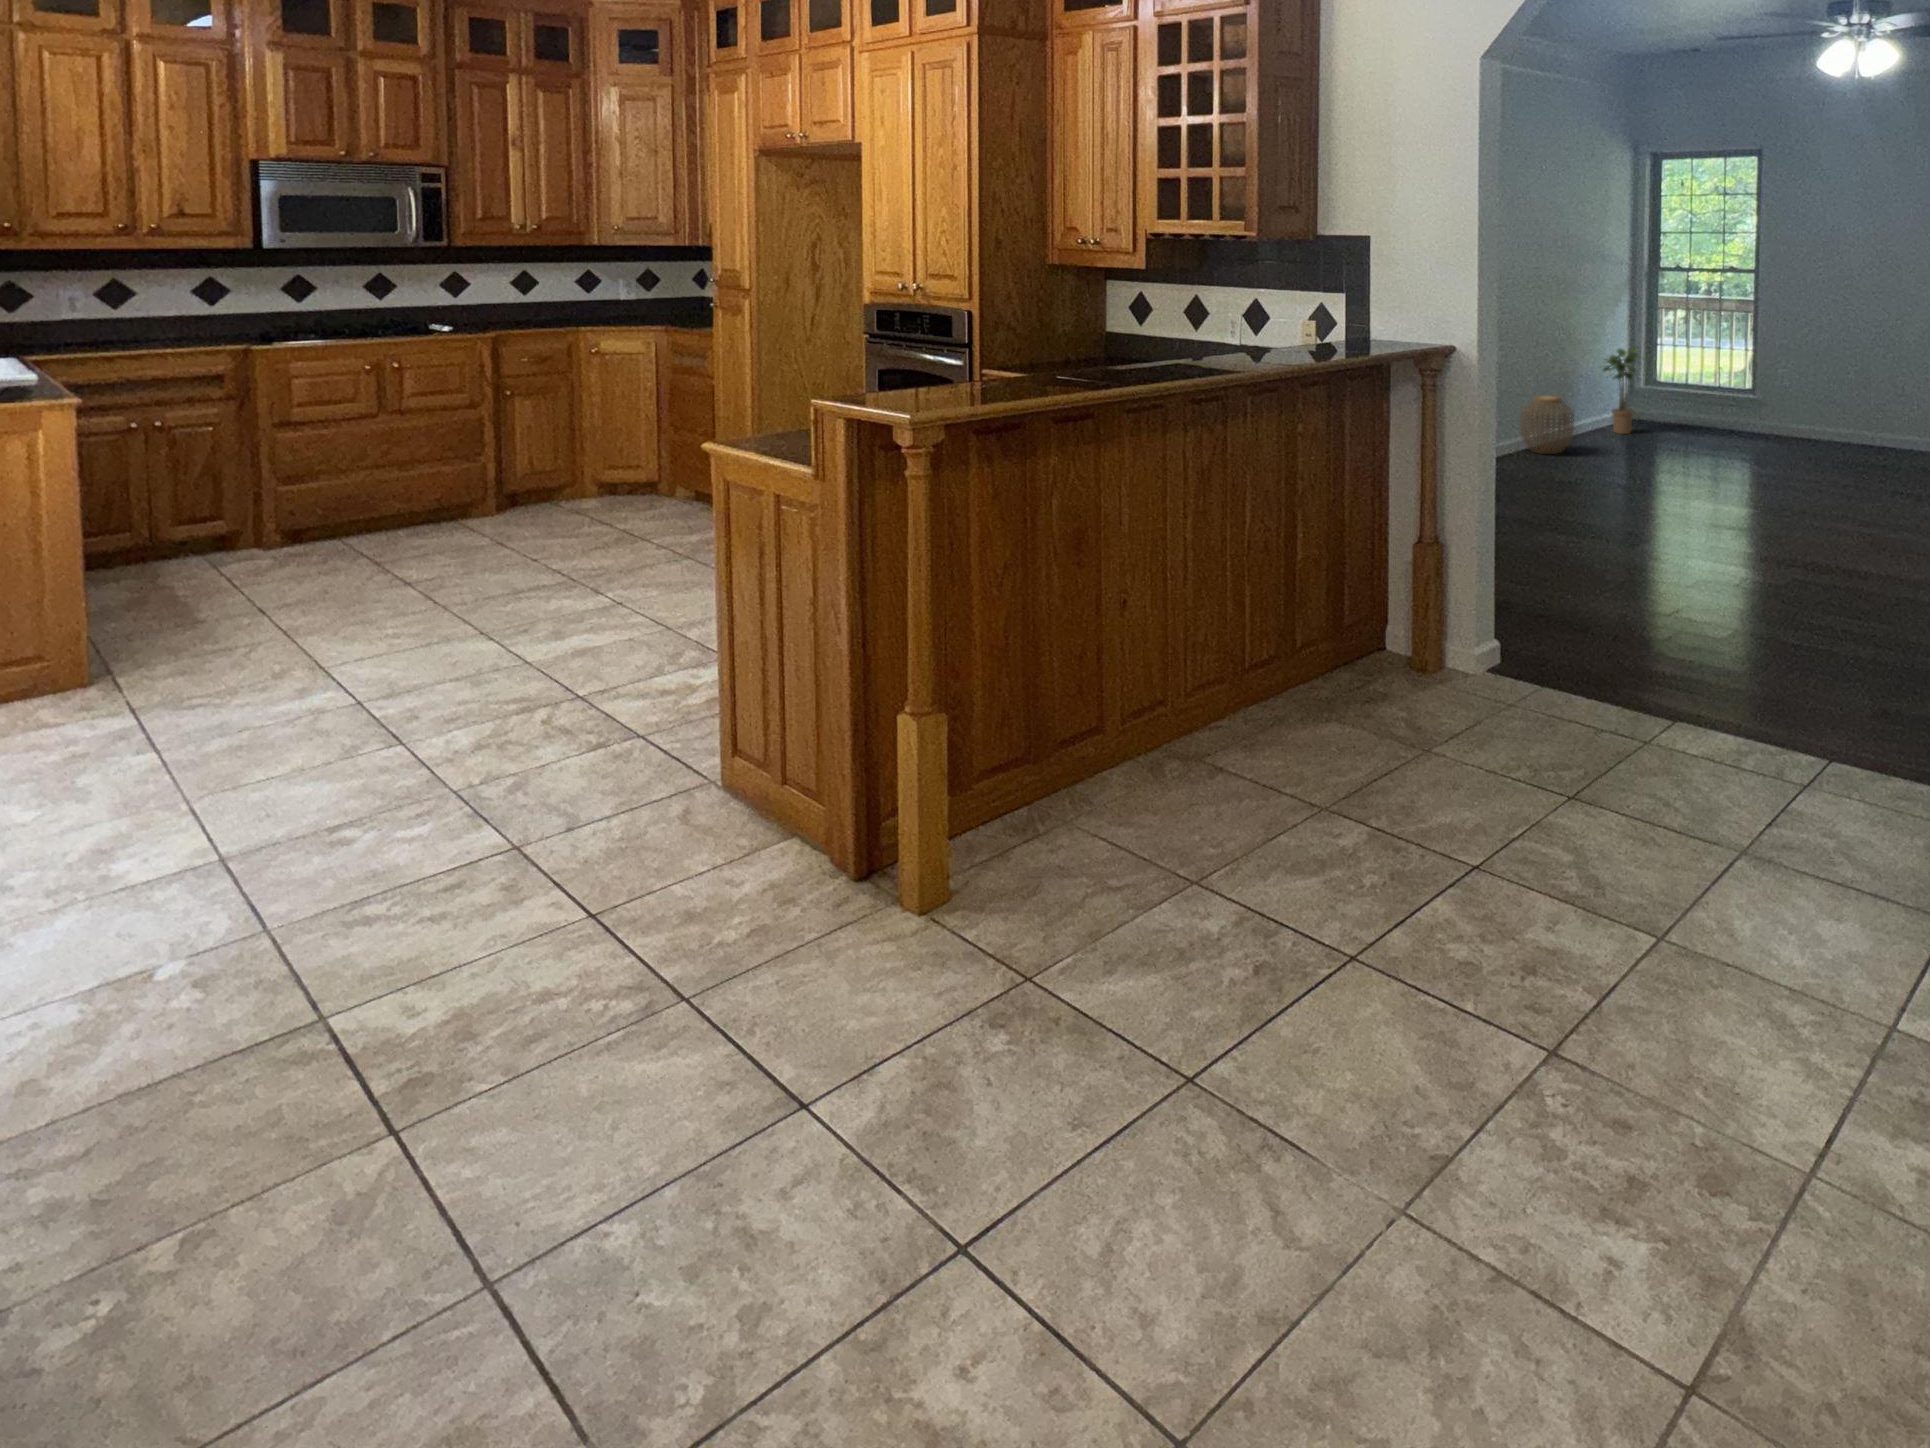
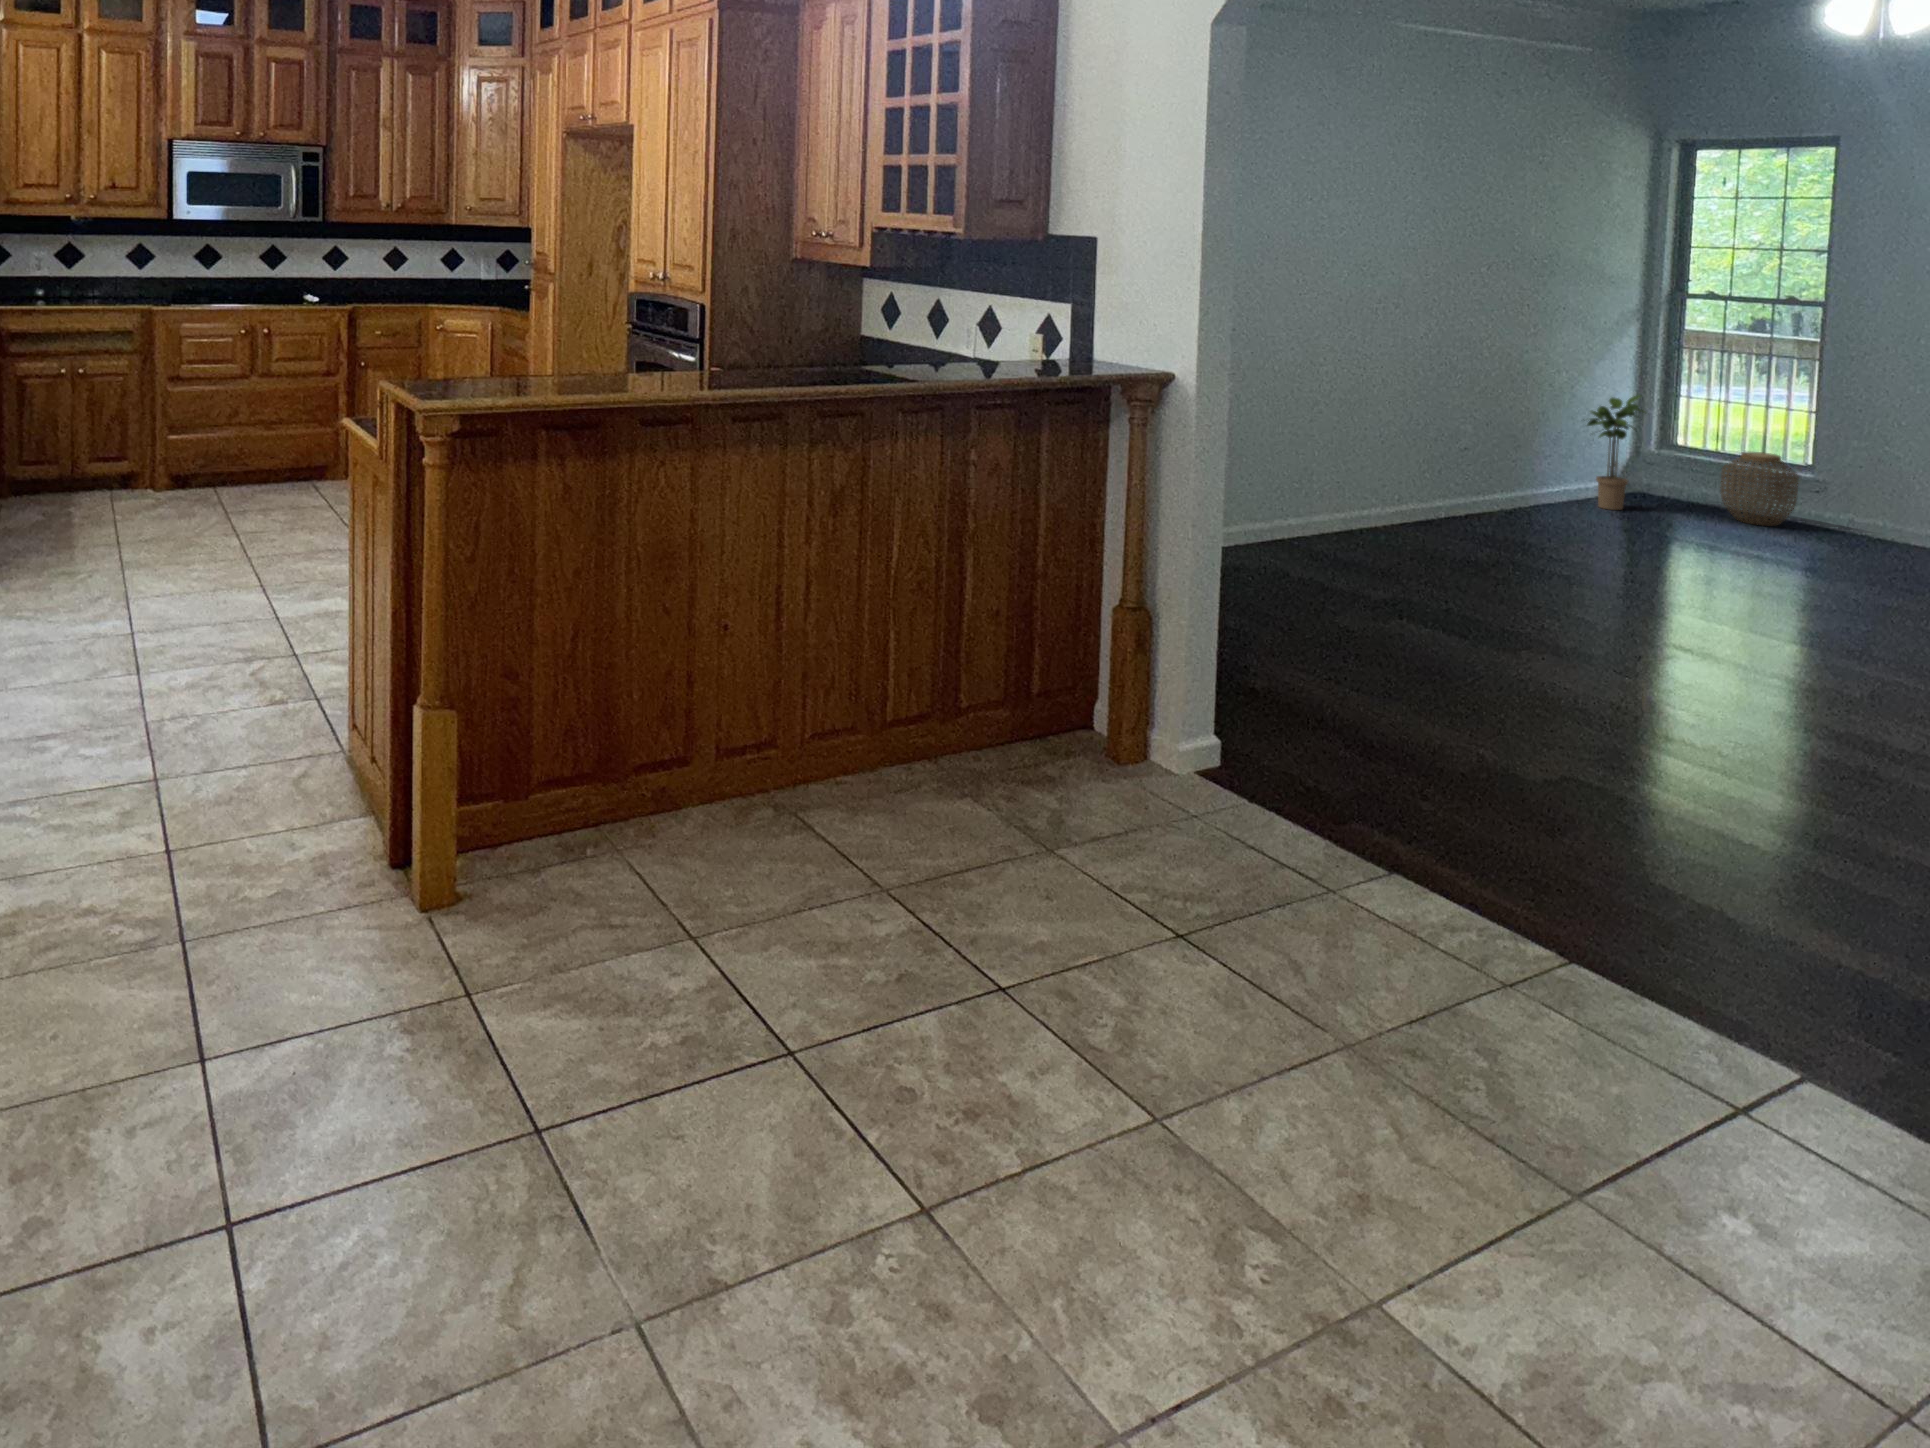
woven basket: present [1521,395,1574,454] -> present [1720,452,1799,526]

